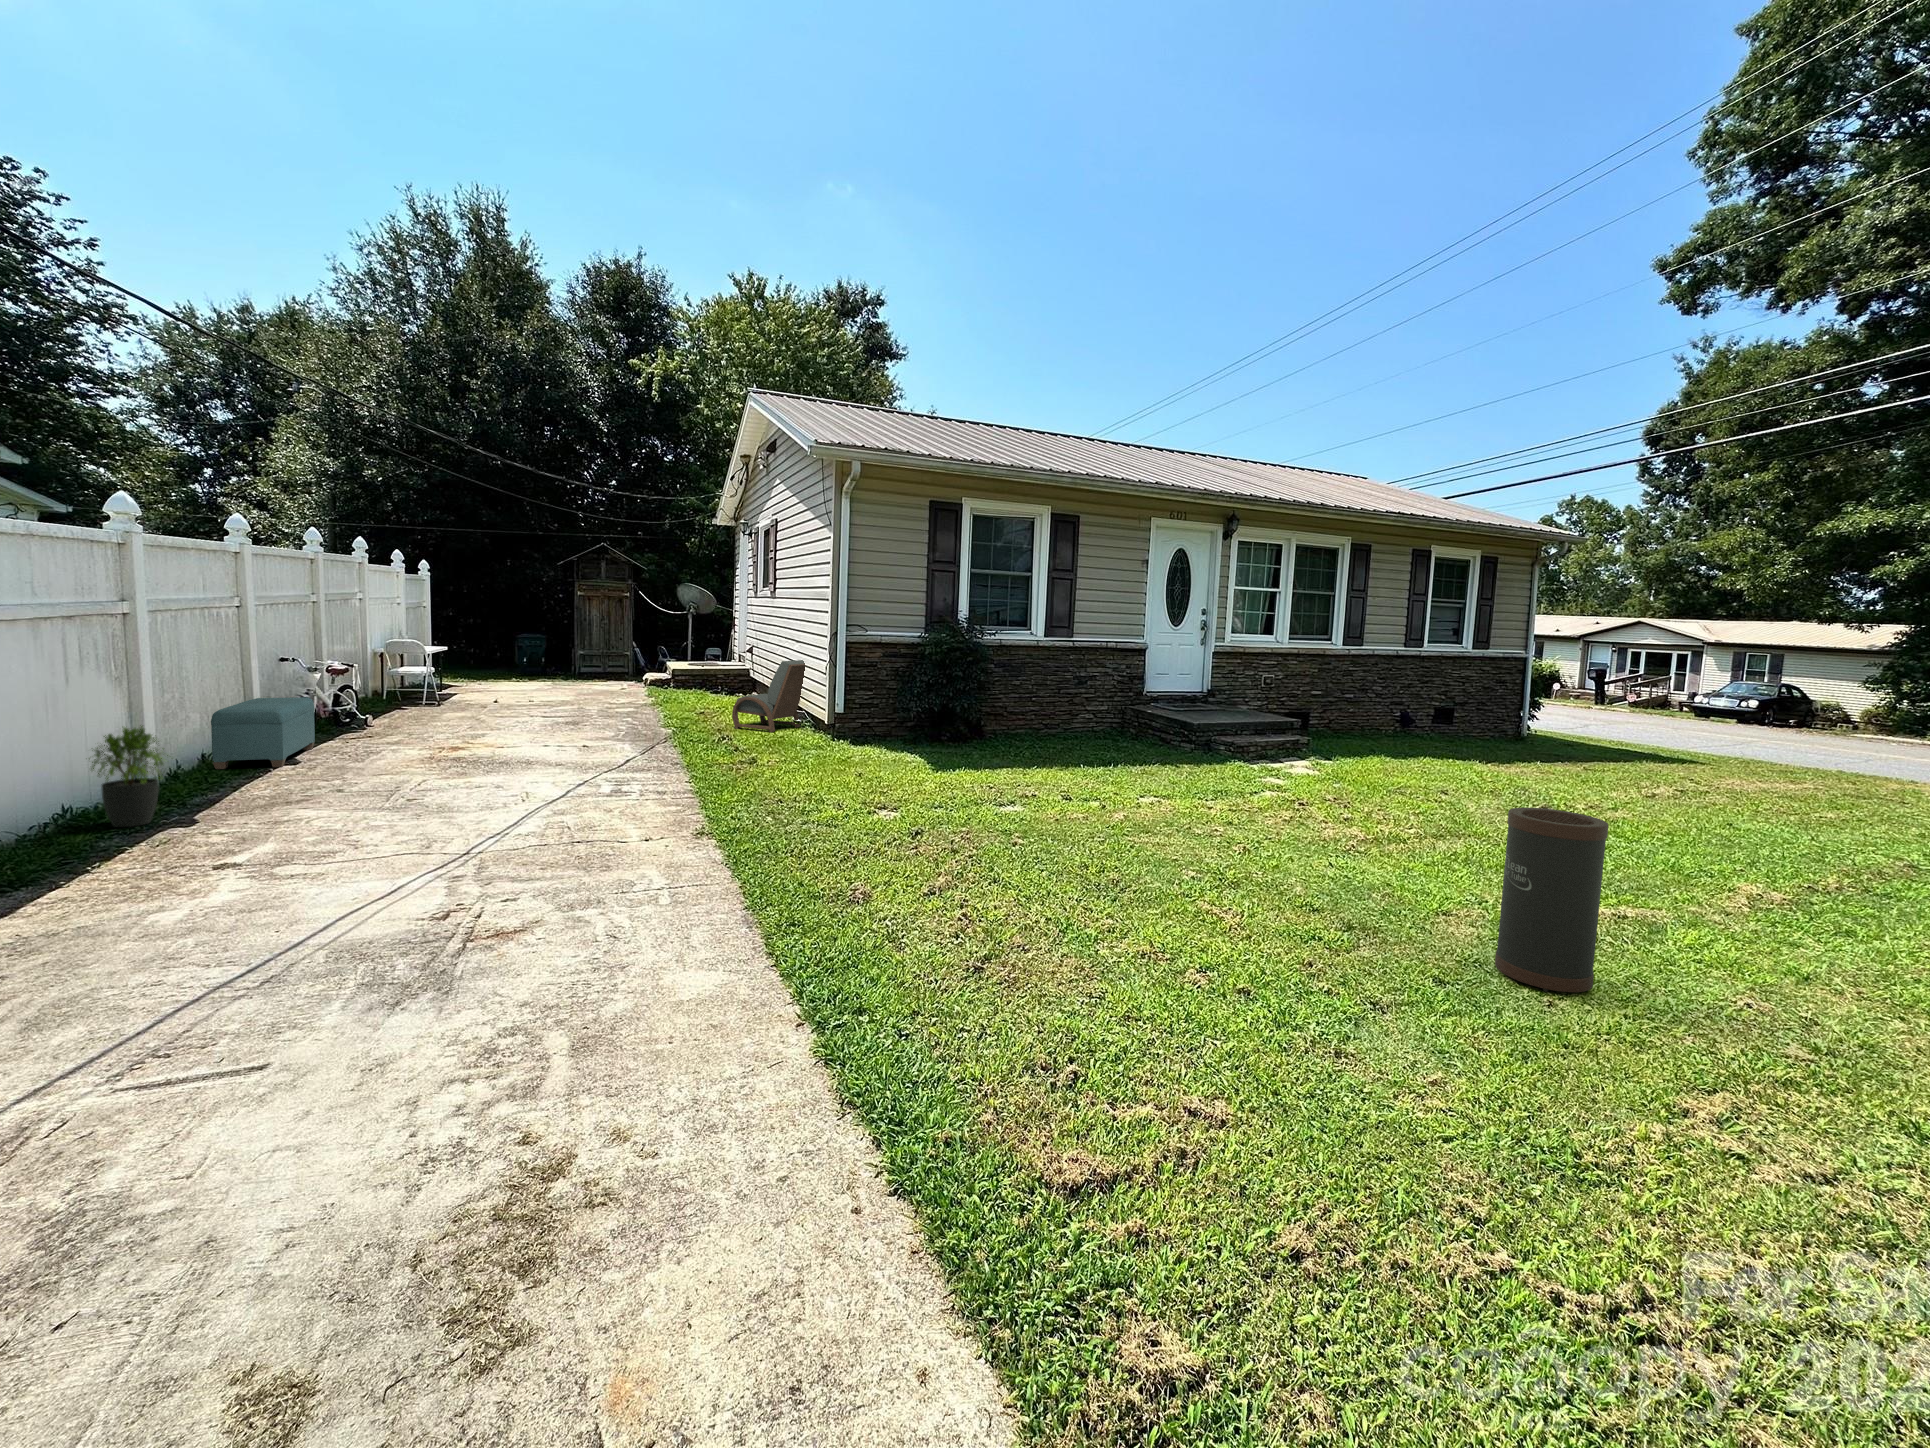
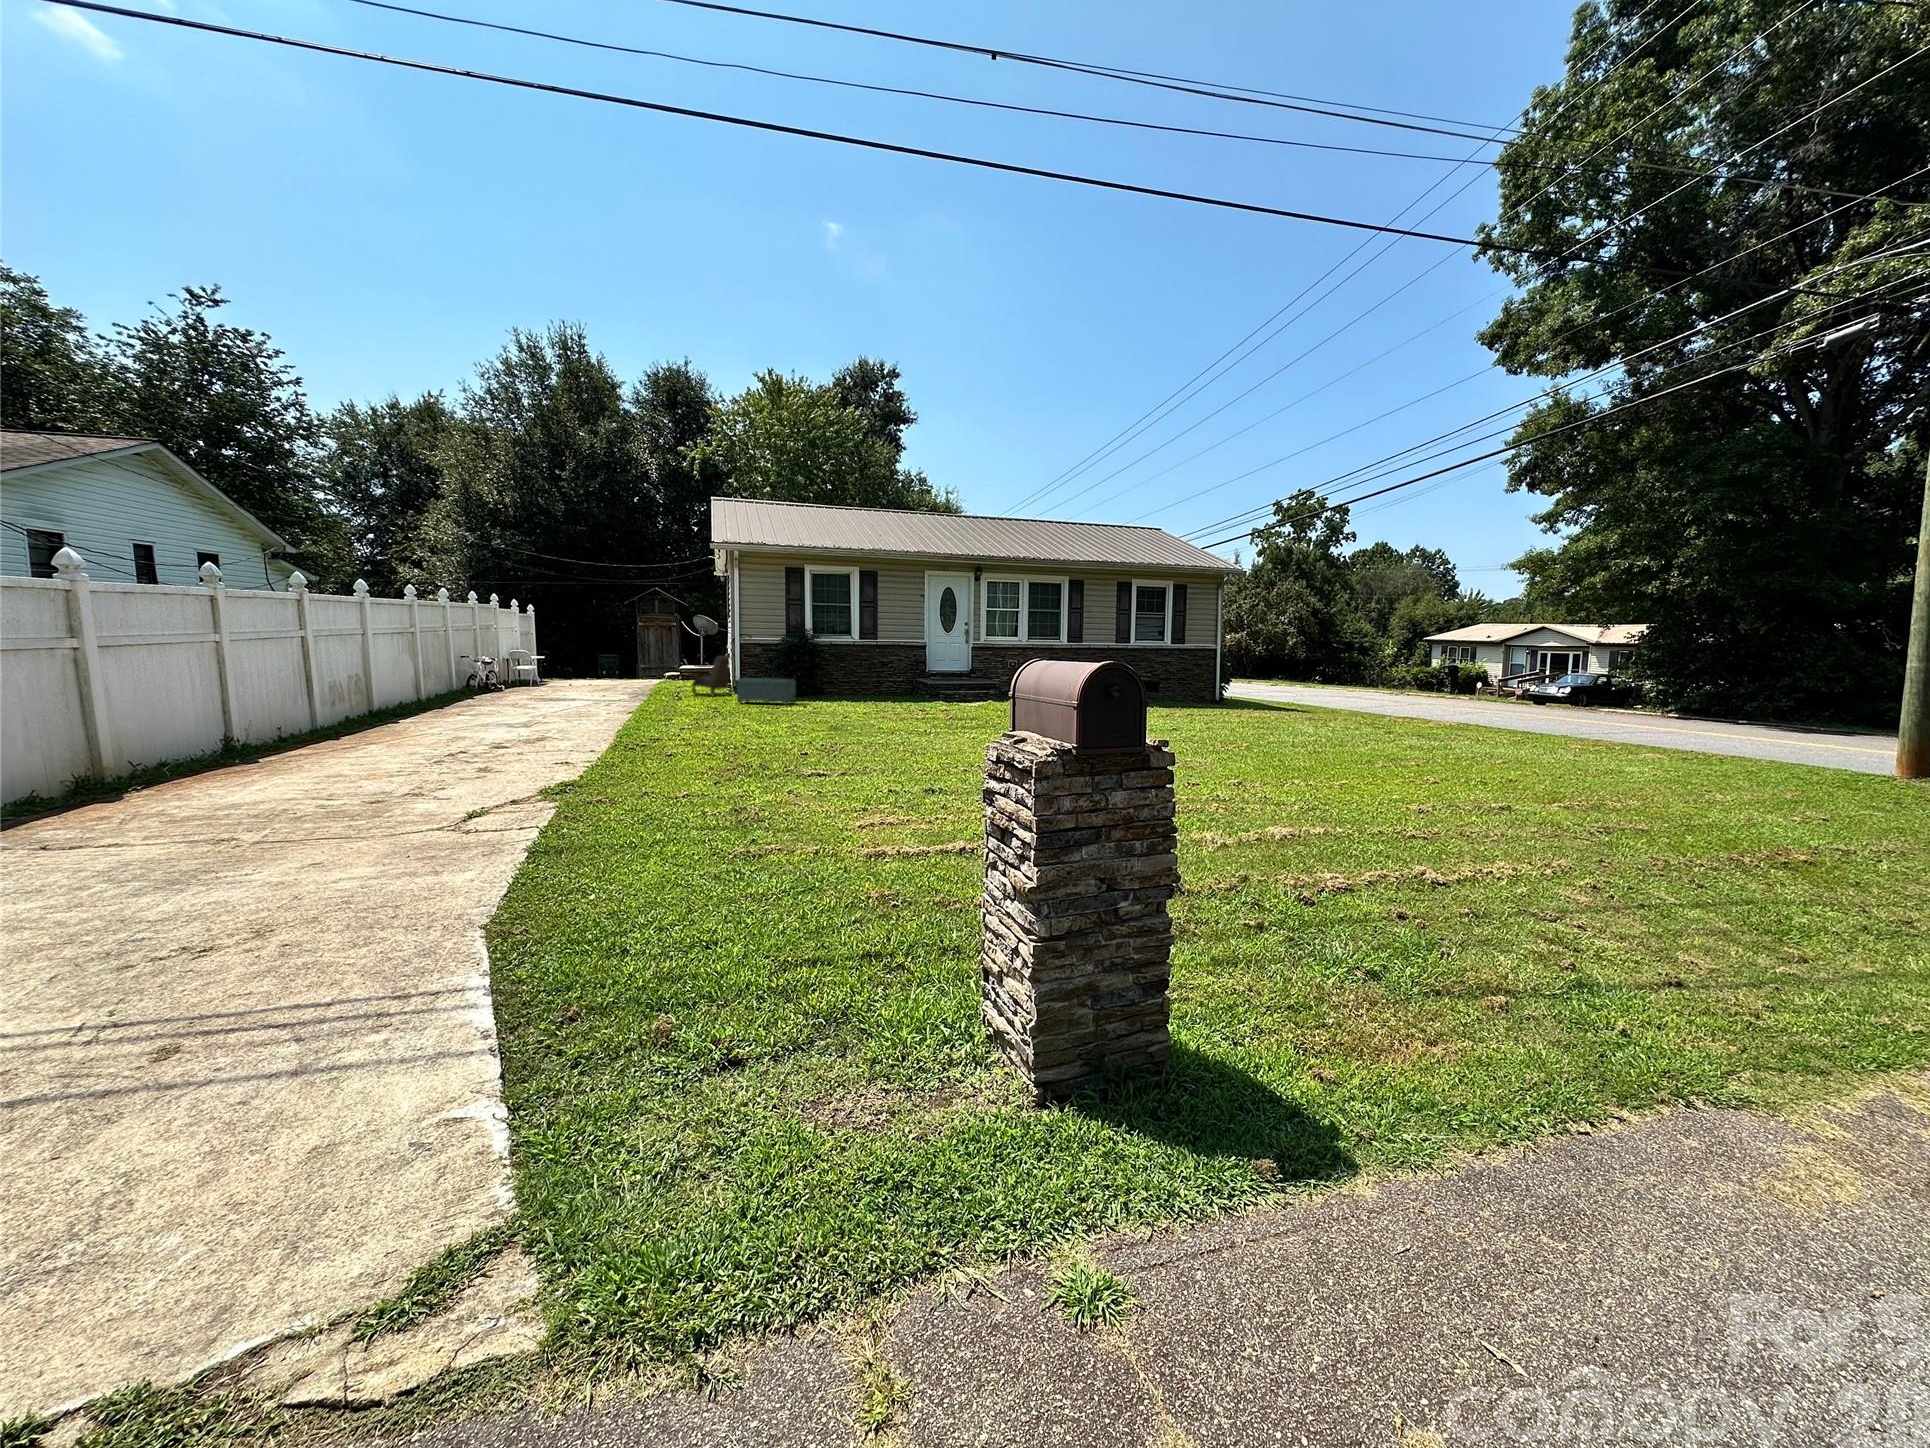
bench: present [211,697,315,769] -> present [737,678,796,705]
potted plant: present [89,726,168,827] -> none [379,675,411,716]
trash can: present [1495,808,1608,992] -> none [855,688,883,747]

